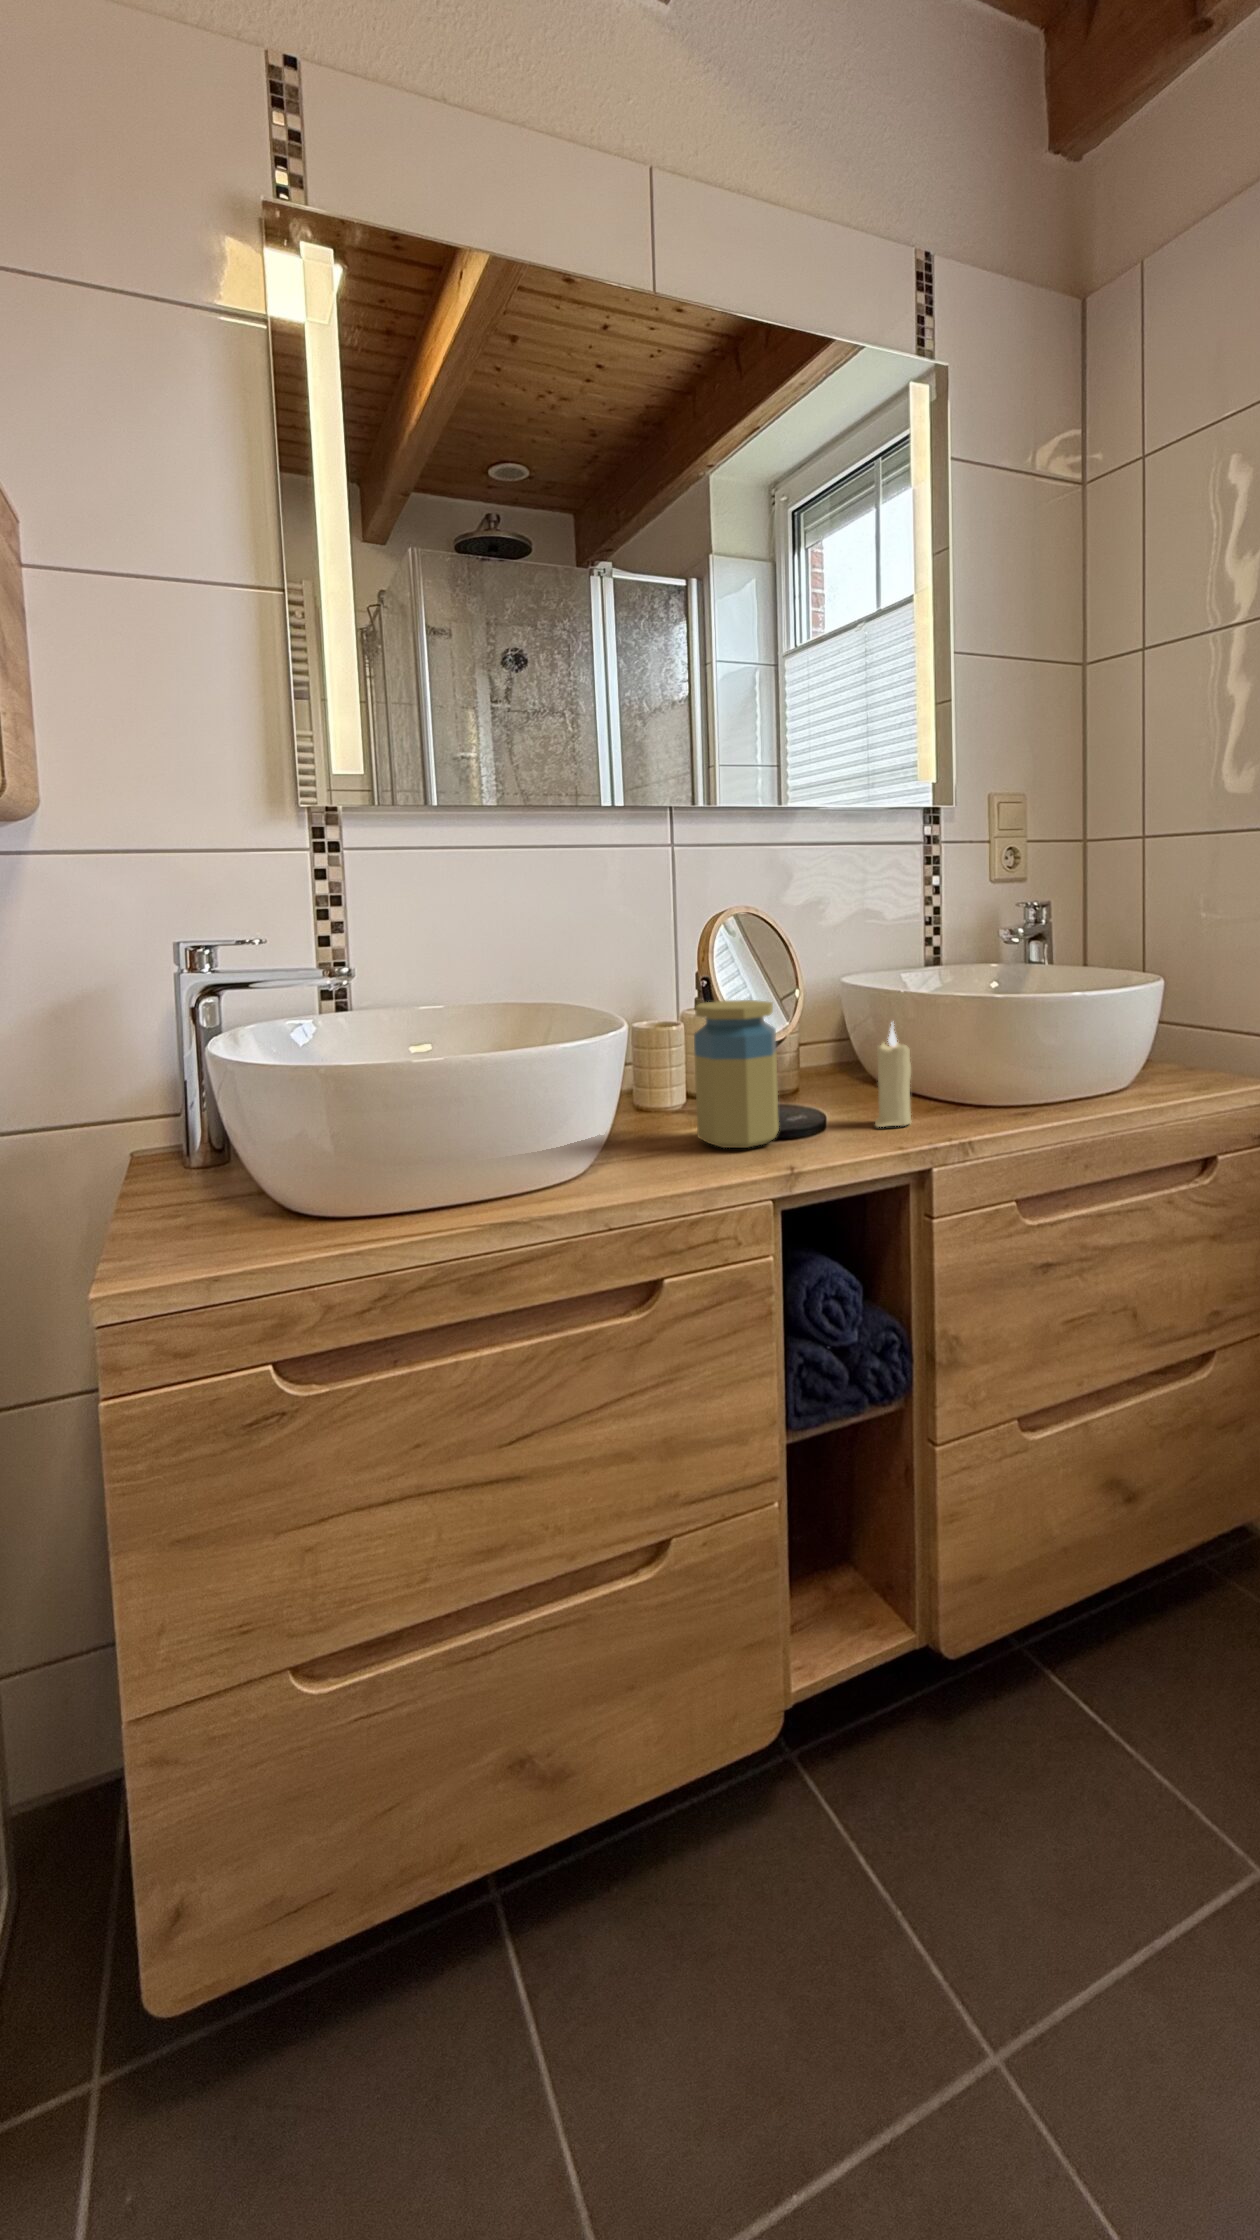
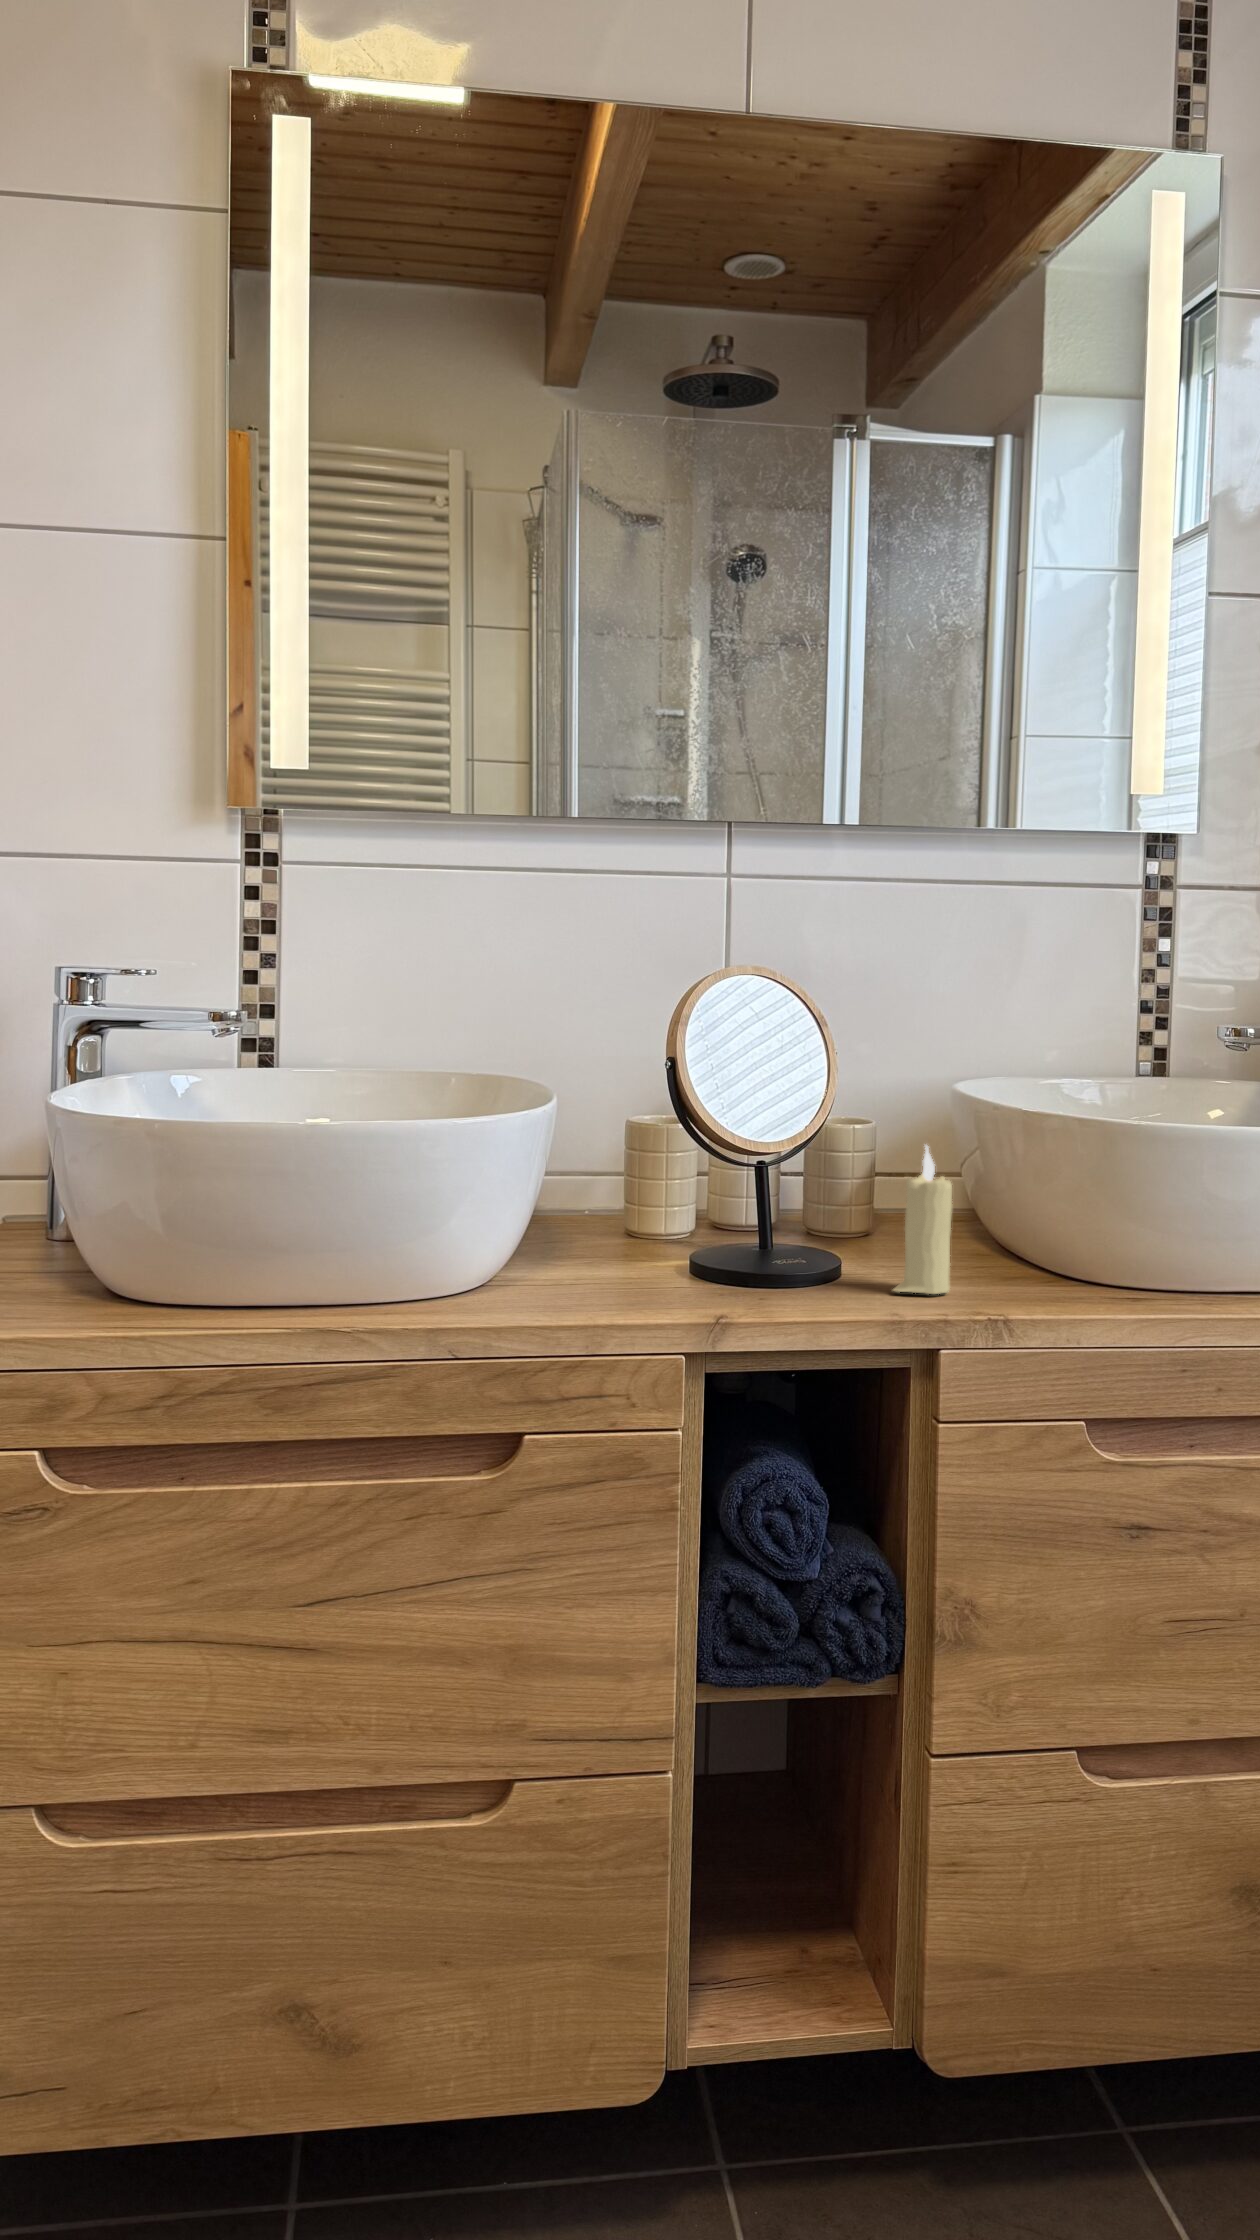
jar: present [694,1000,779,1148] -> none [635,1095,751,1294]

